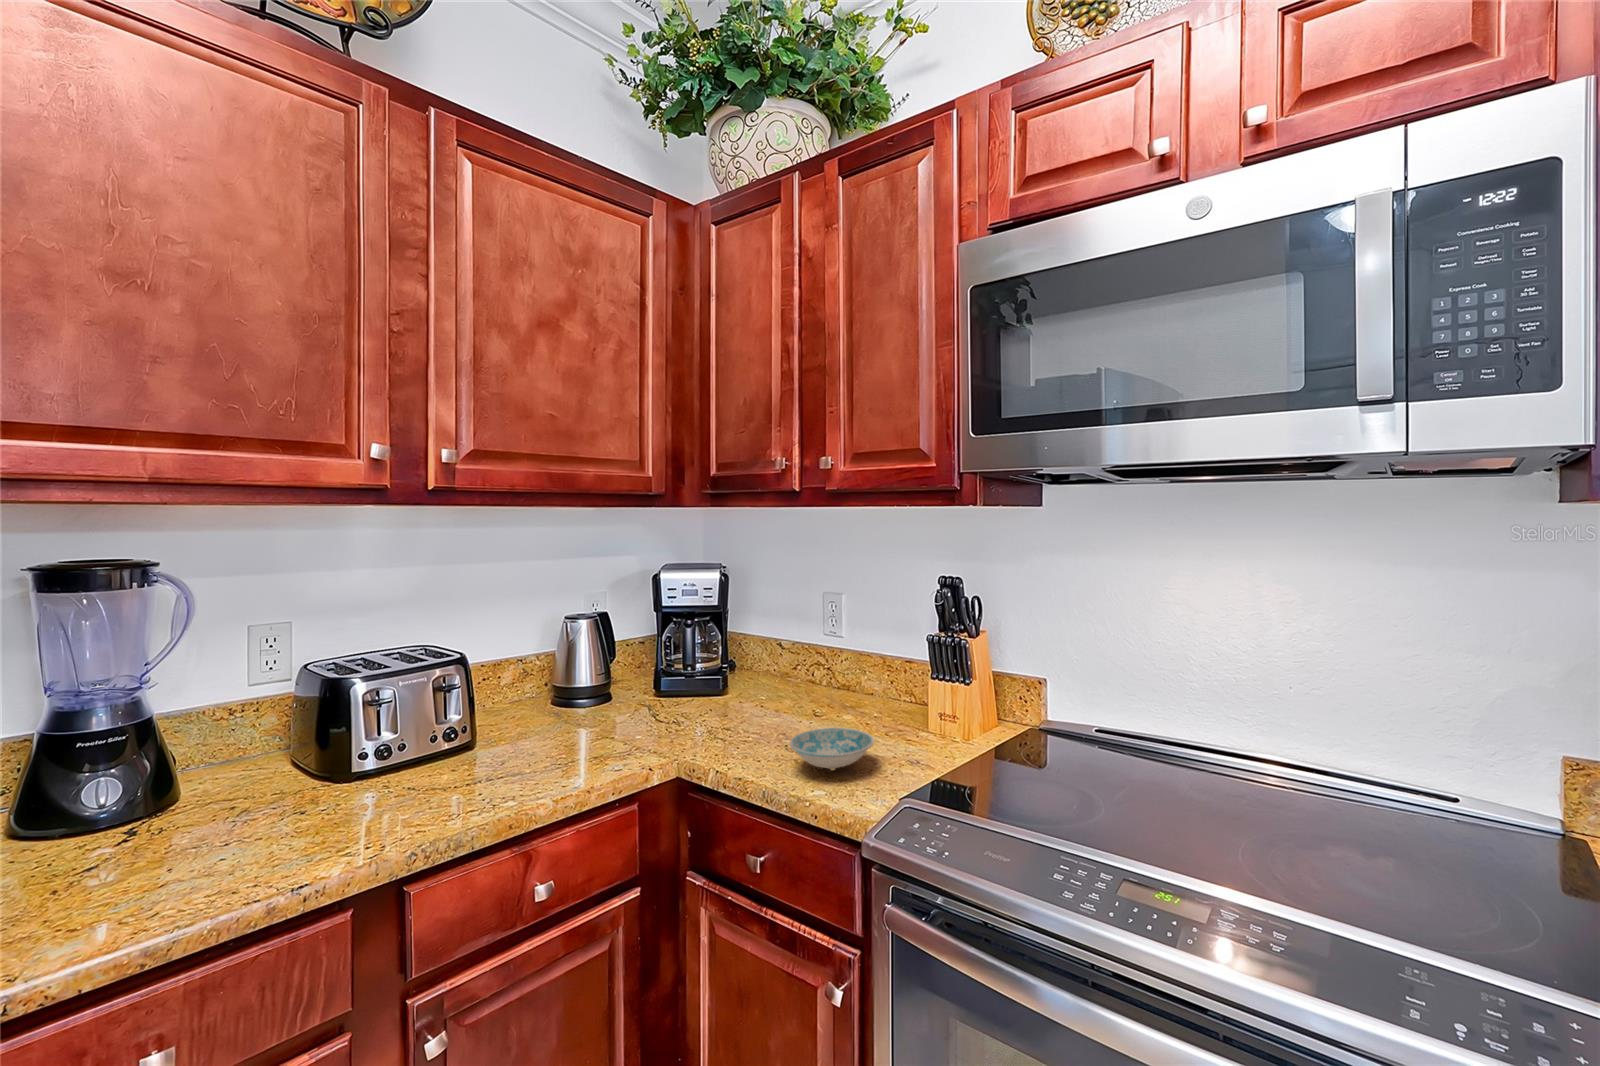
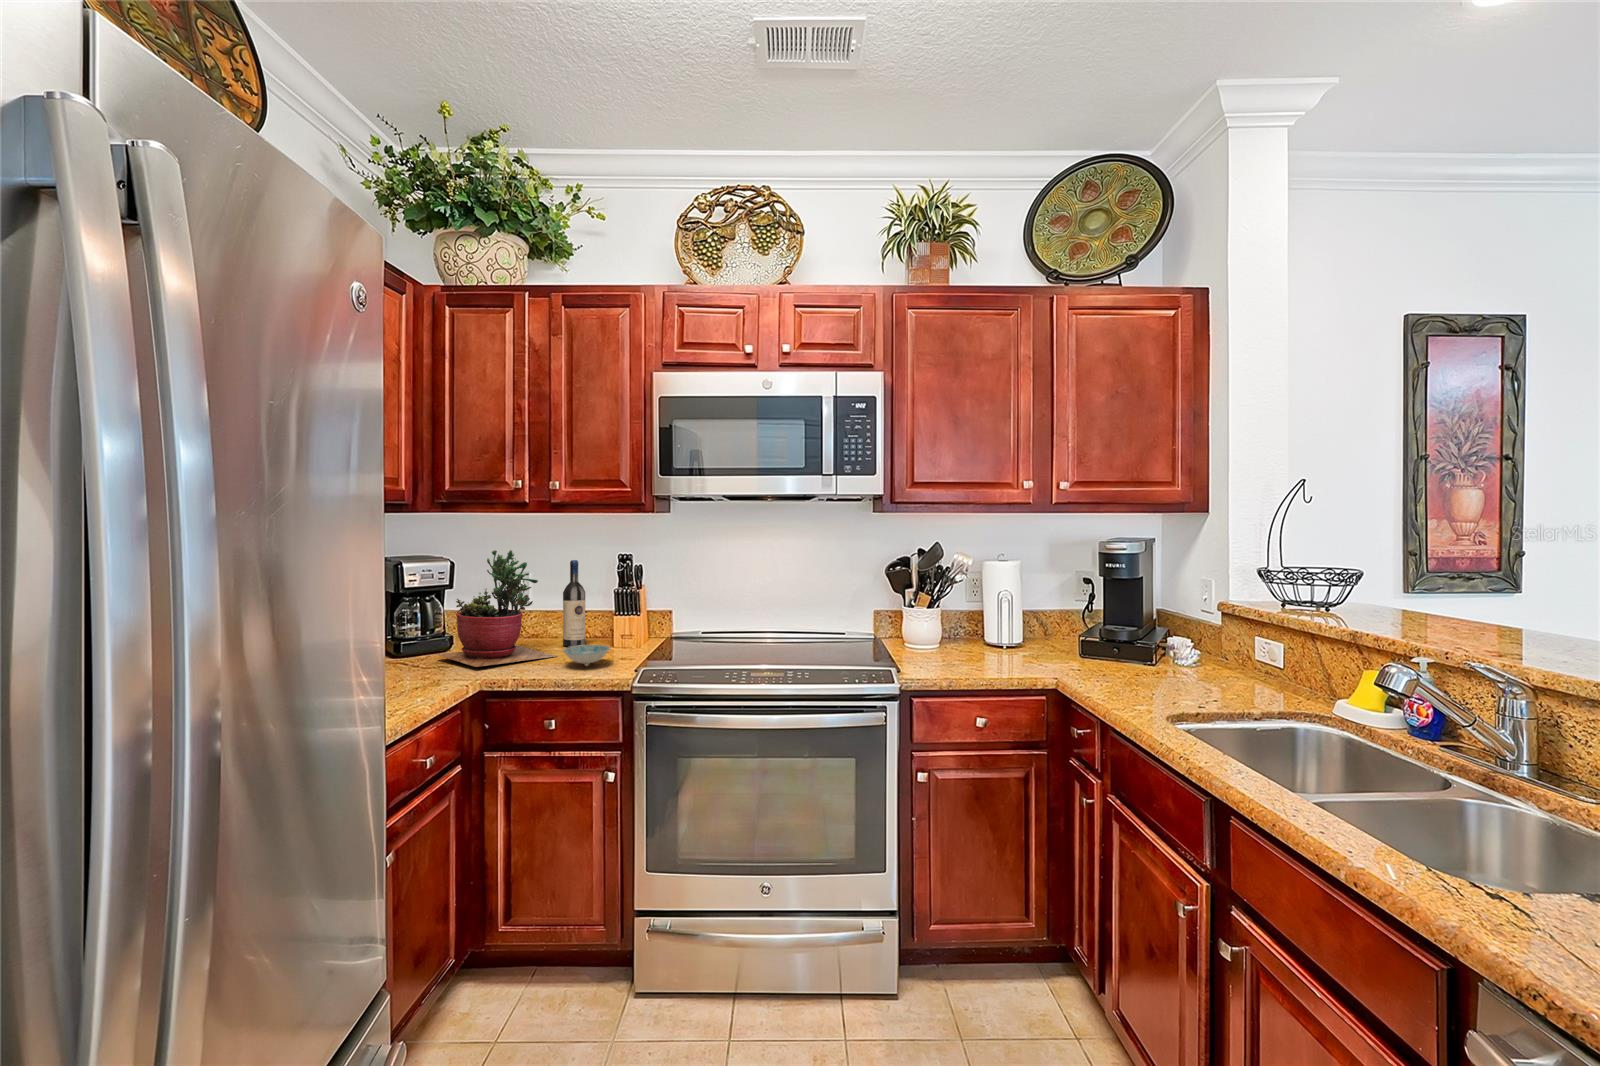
succulent plant: none [680,563,823,739] -> present [436,550,556,667]
wine bottle: none [859,582,894,718] -> present [563,560,585,647]

